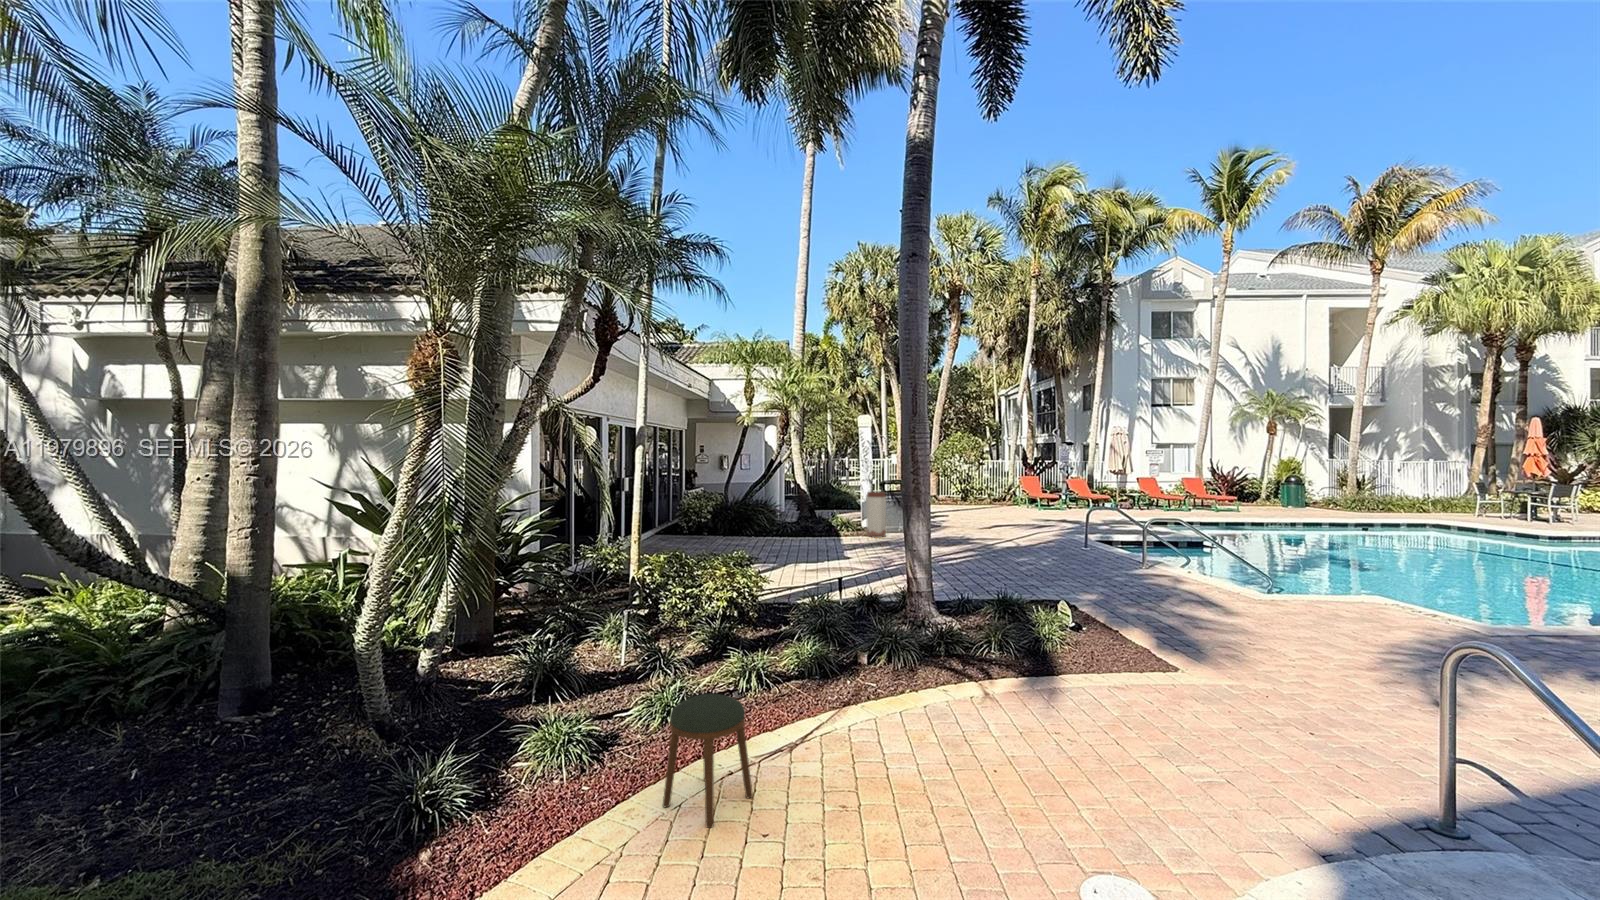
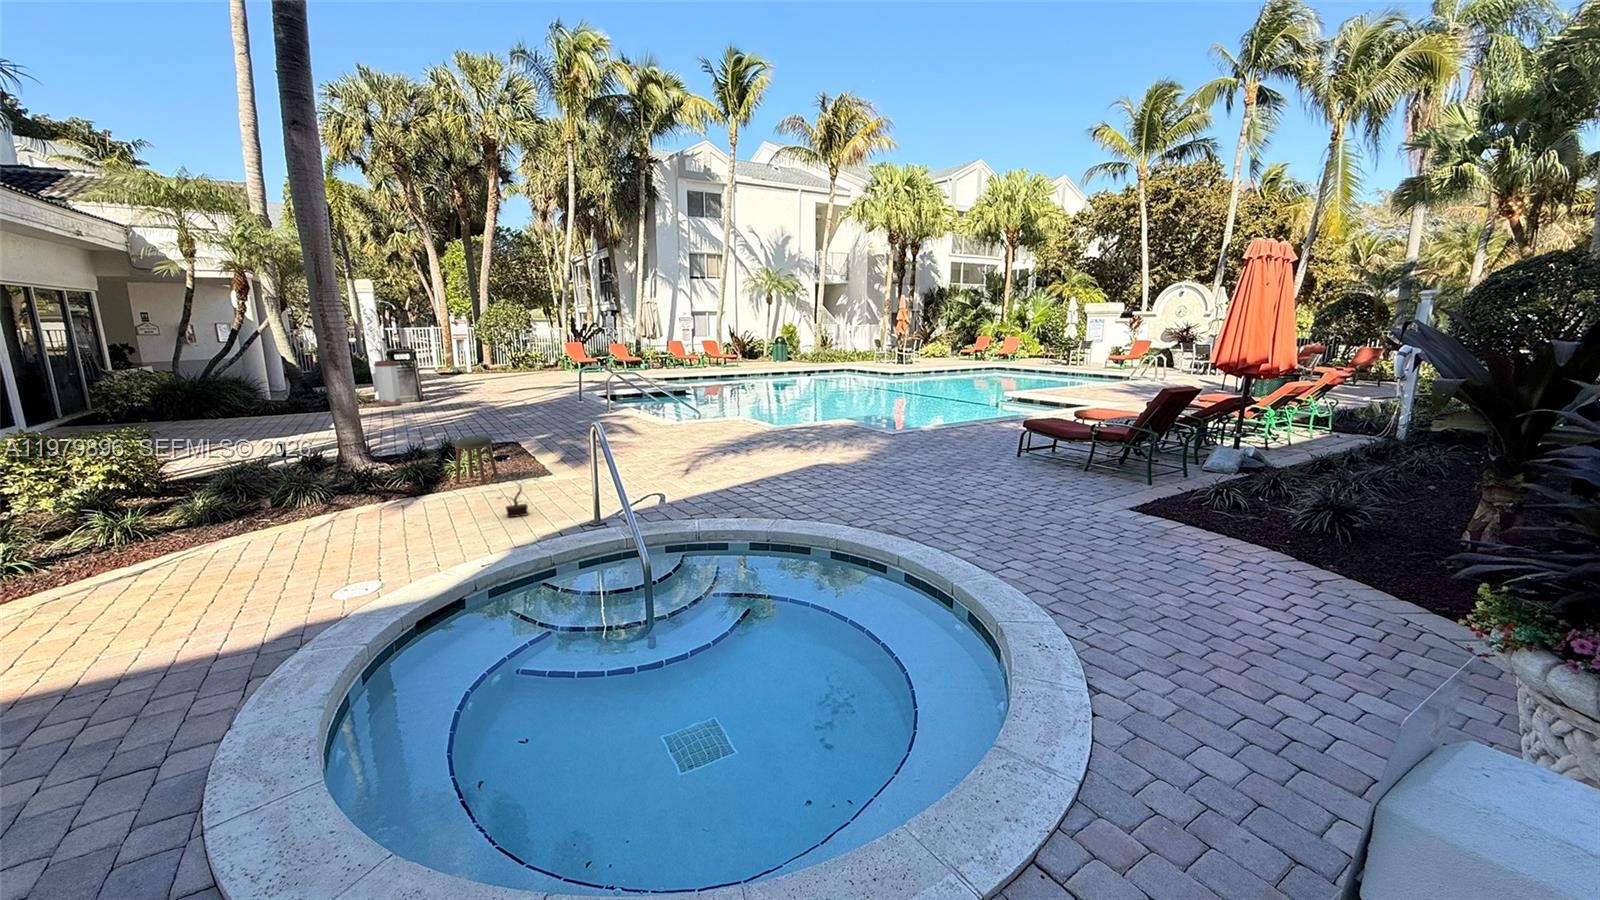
stool: present [663,694,753,828] -> present [455,436,498,484]
potted plant: none [1254,710,1368,823] -> present [496,464,542,517]

